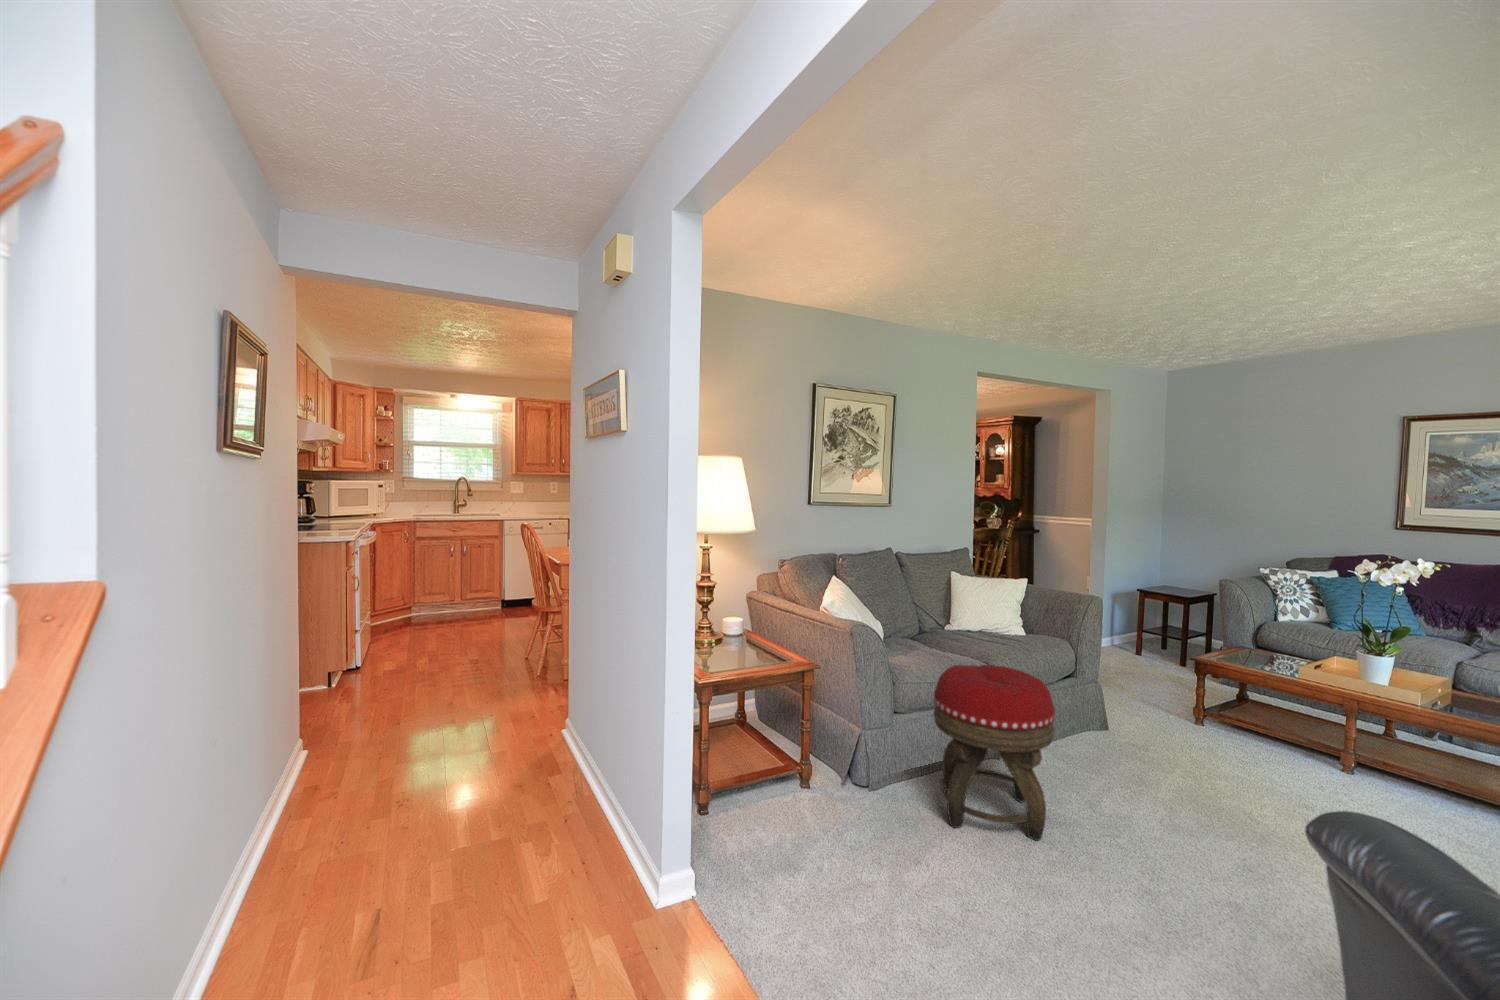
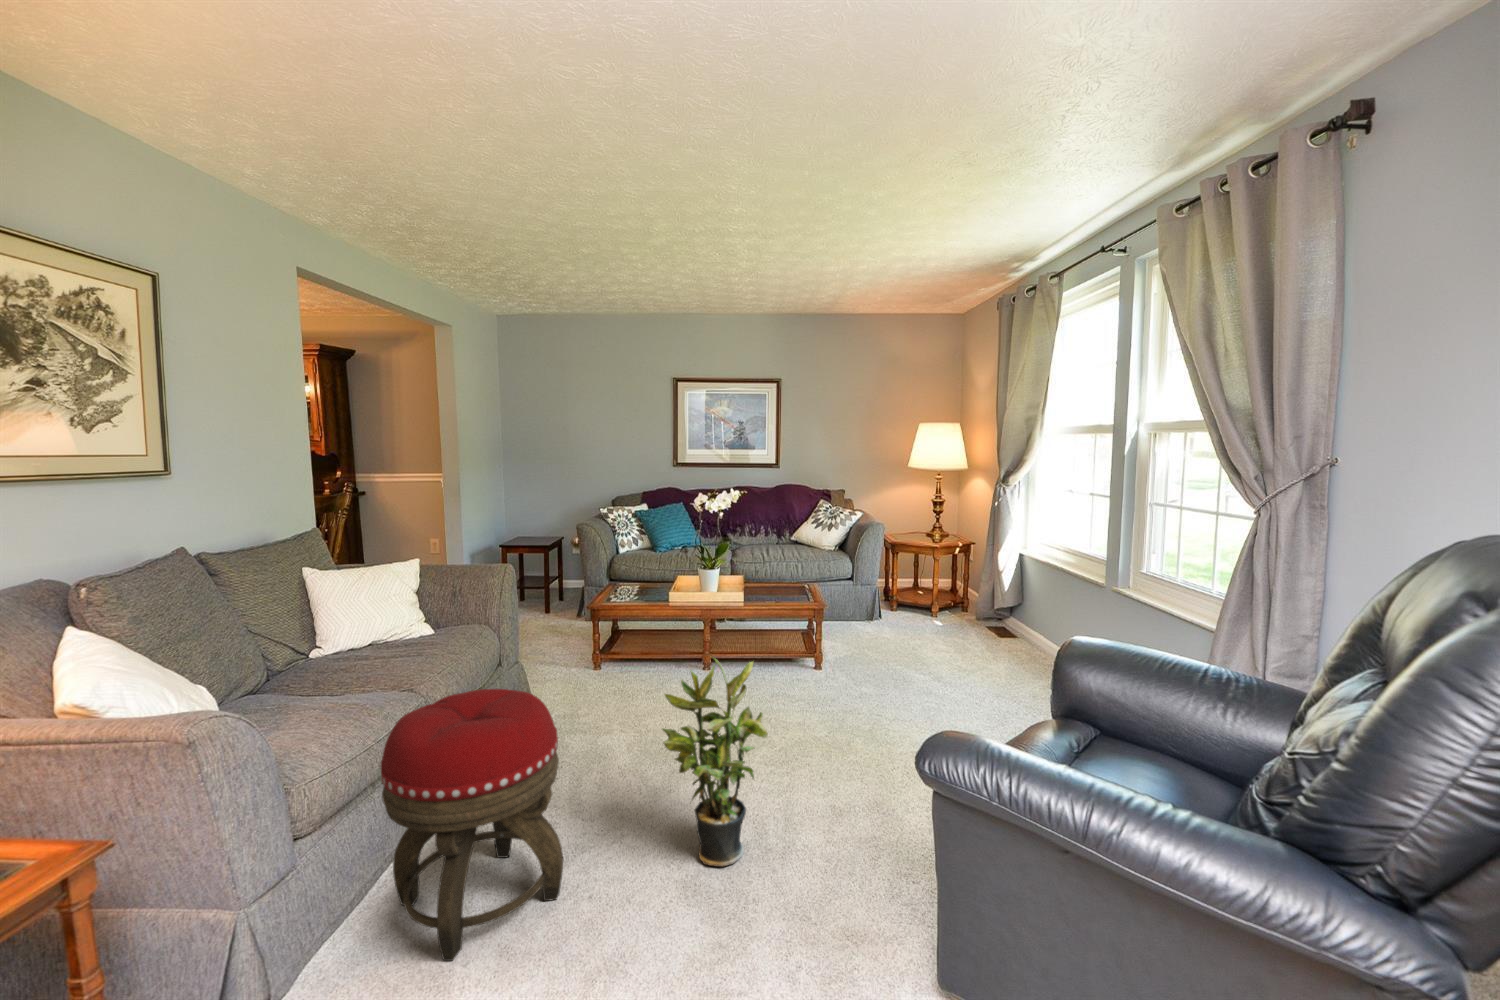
potted plant: none [1140,703,1274,915] -> present [662,658,768,867]

